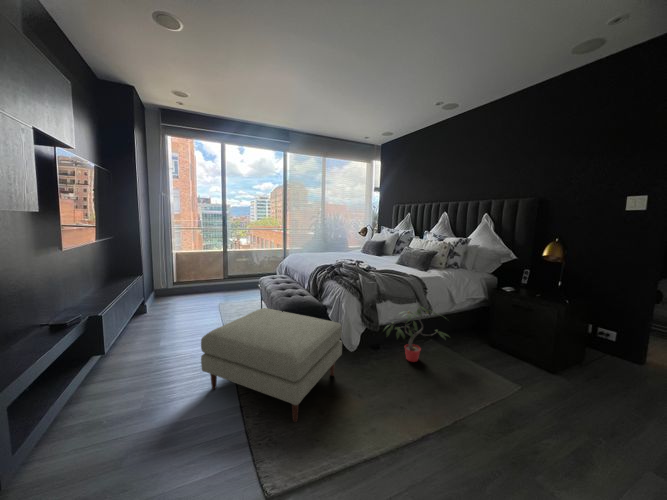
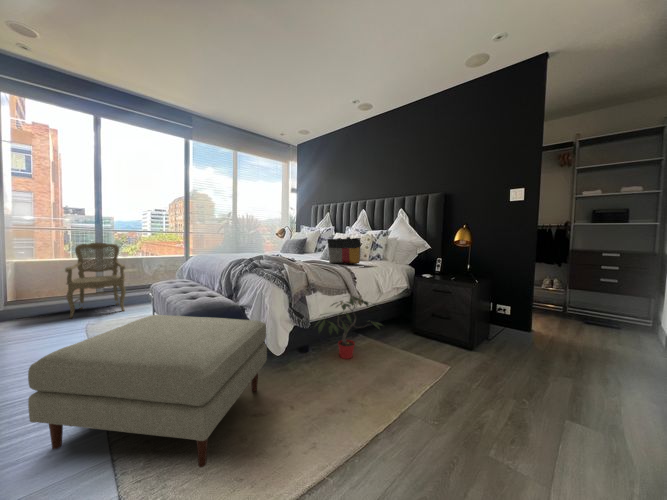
armchair: none [206,241,242,297] -> present [65,243,126,318]
tote bag: none [401,248,434,274] -> present [327,237,361,264]

